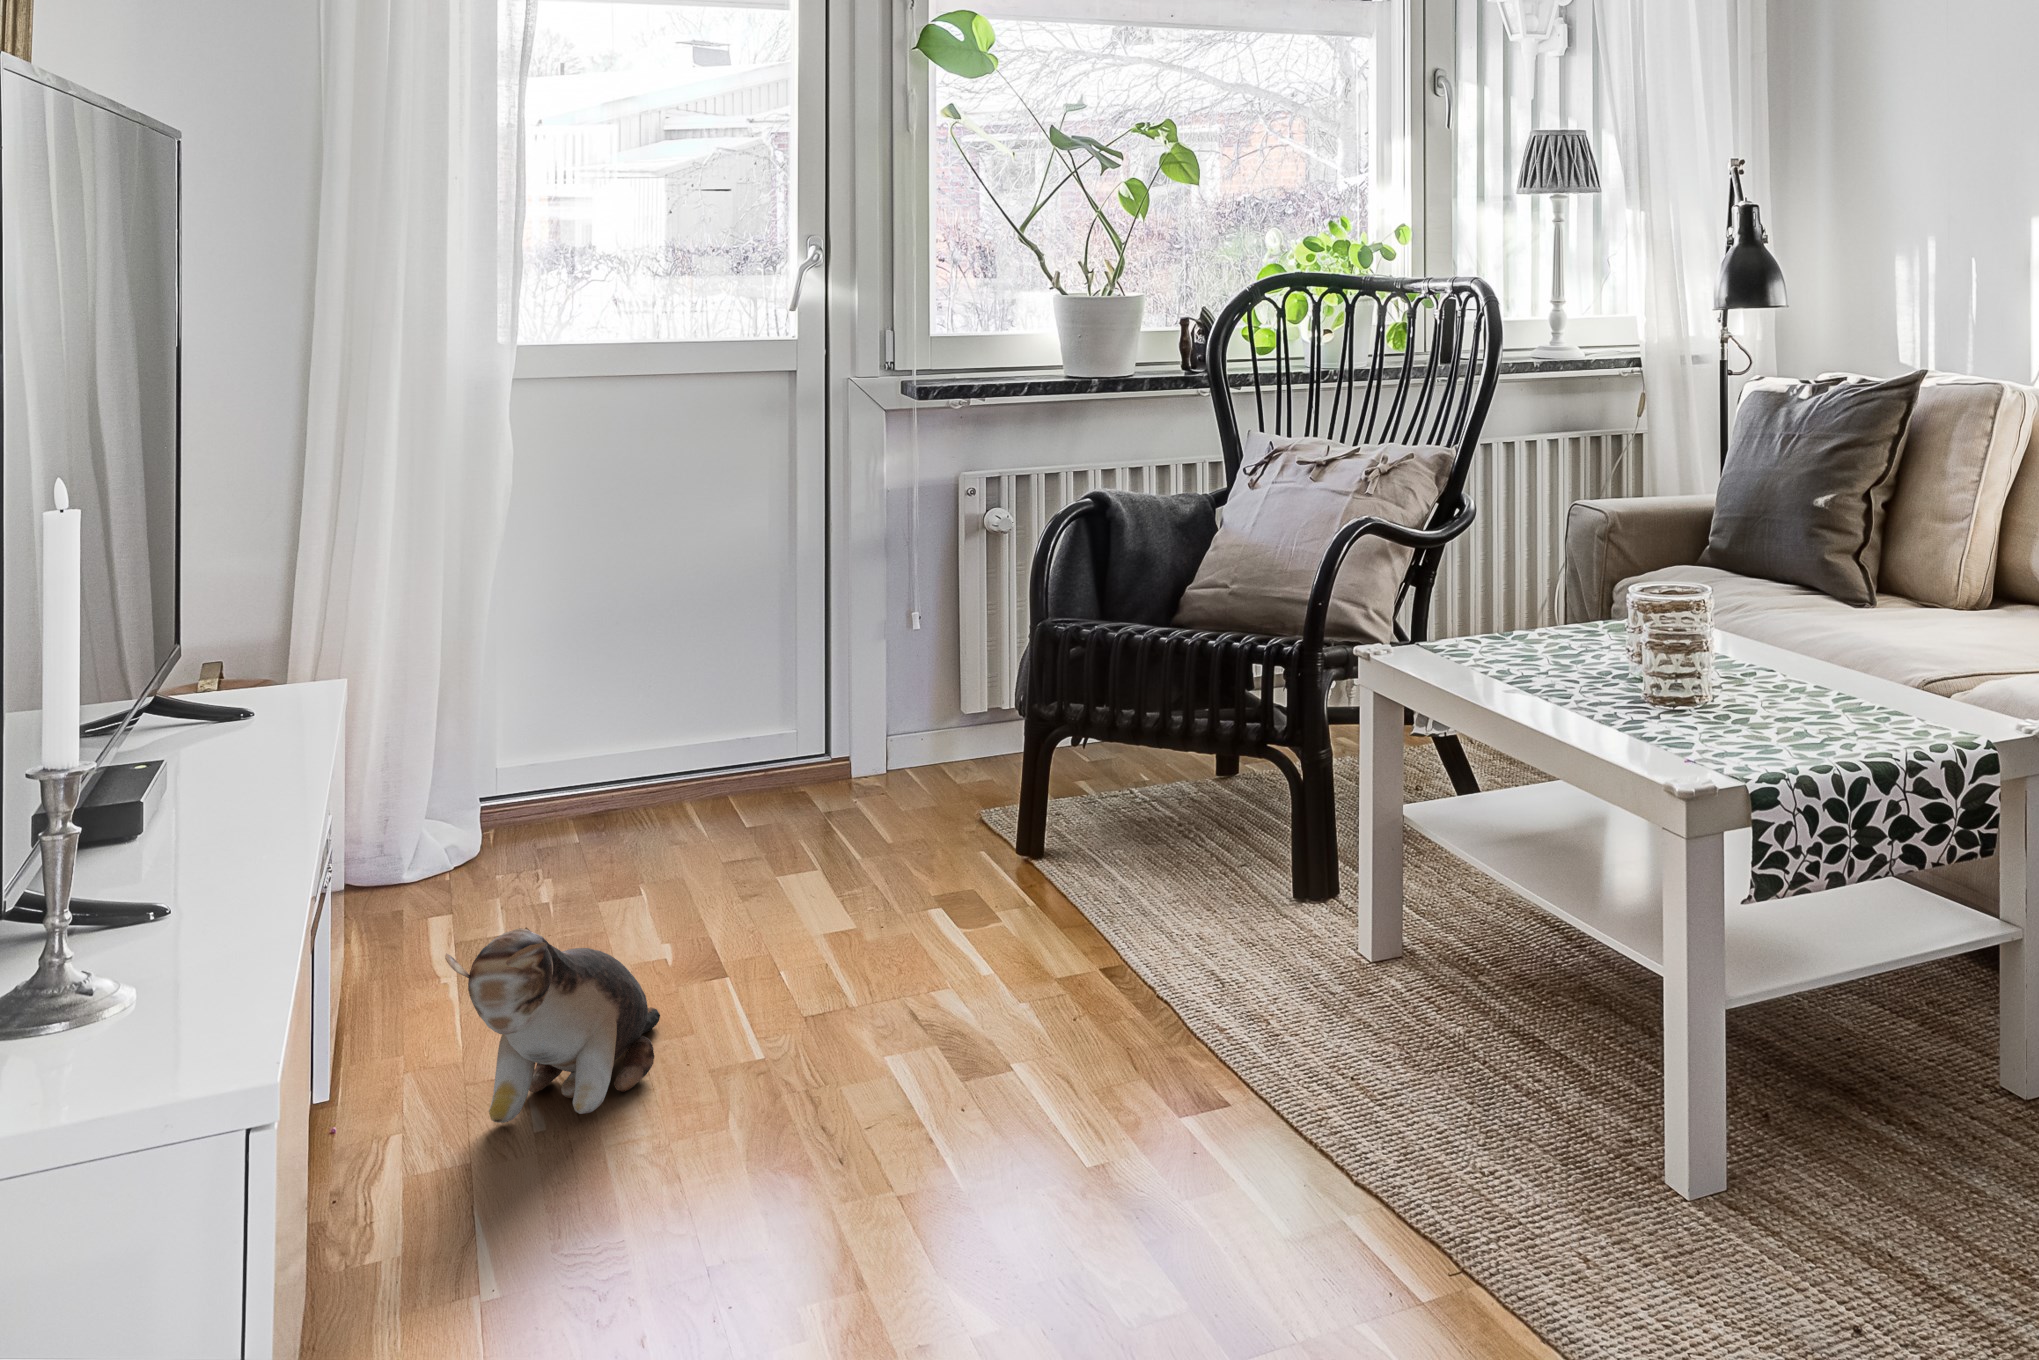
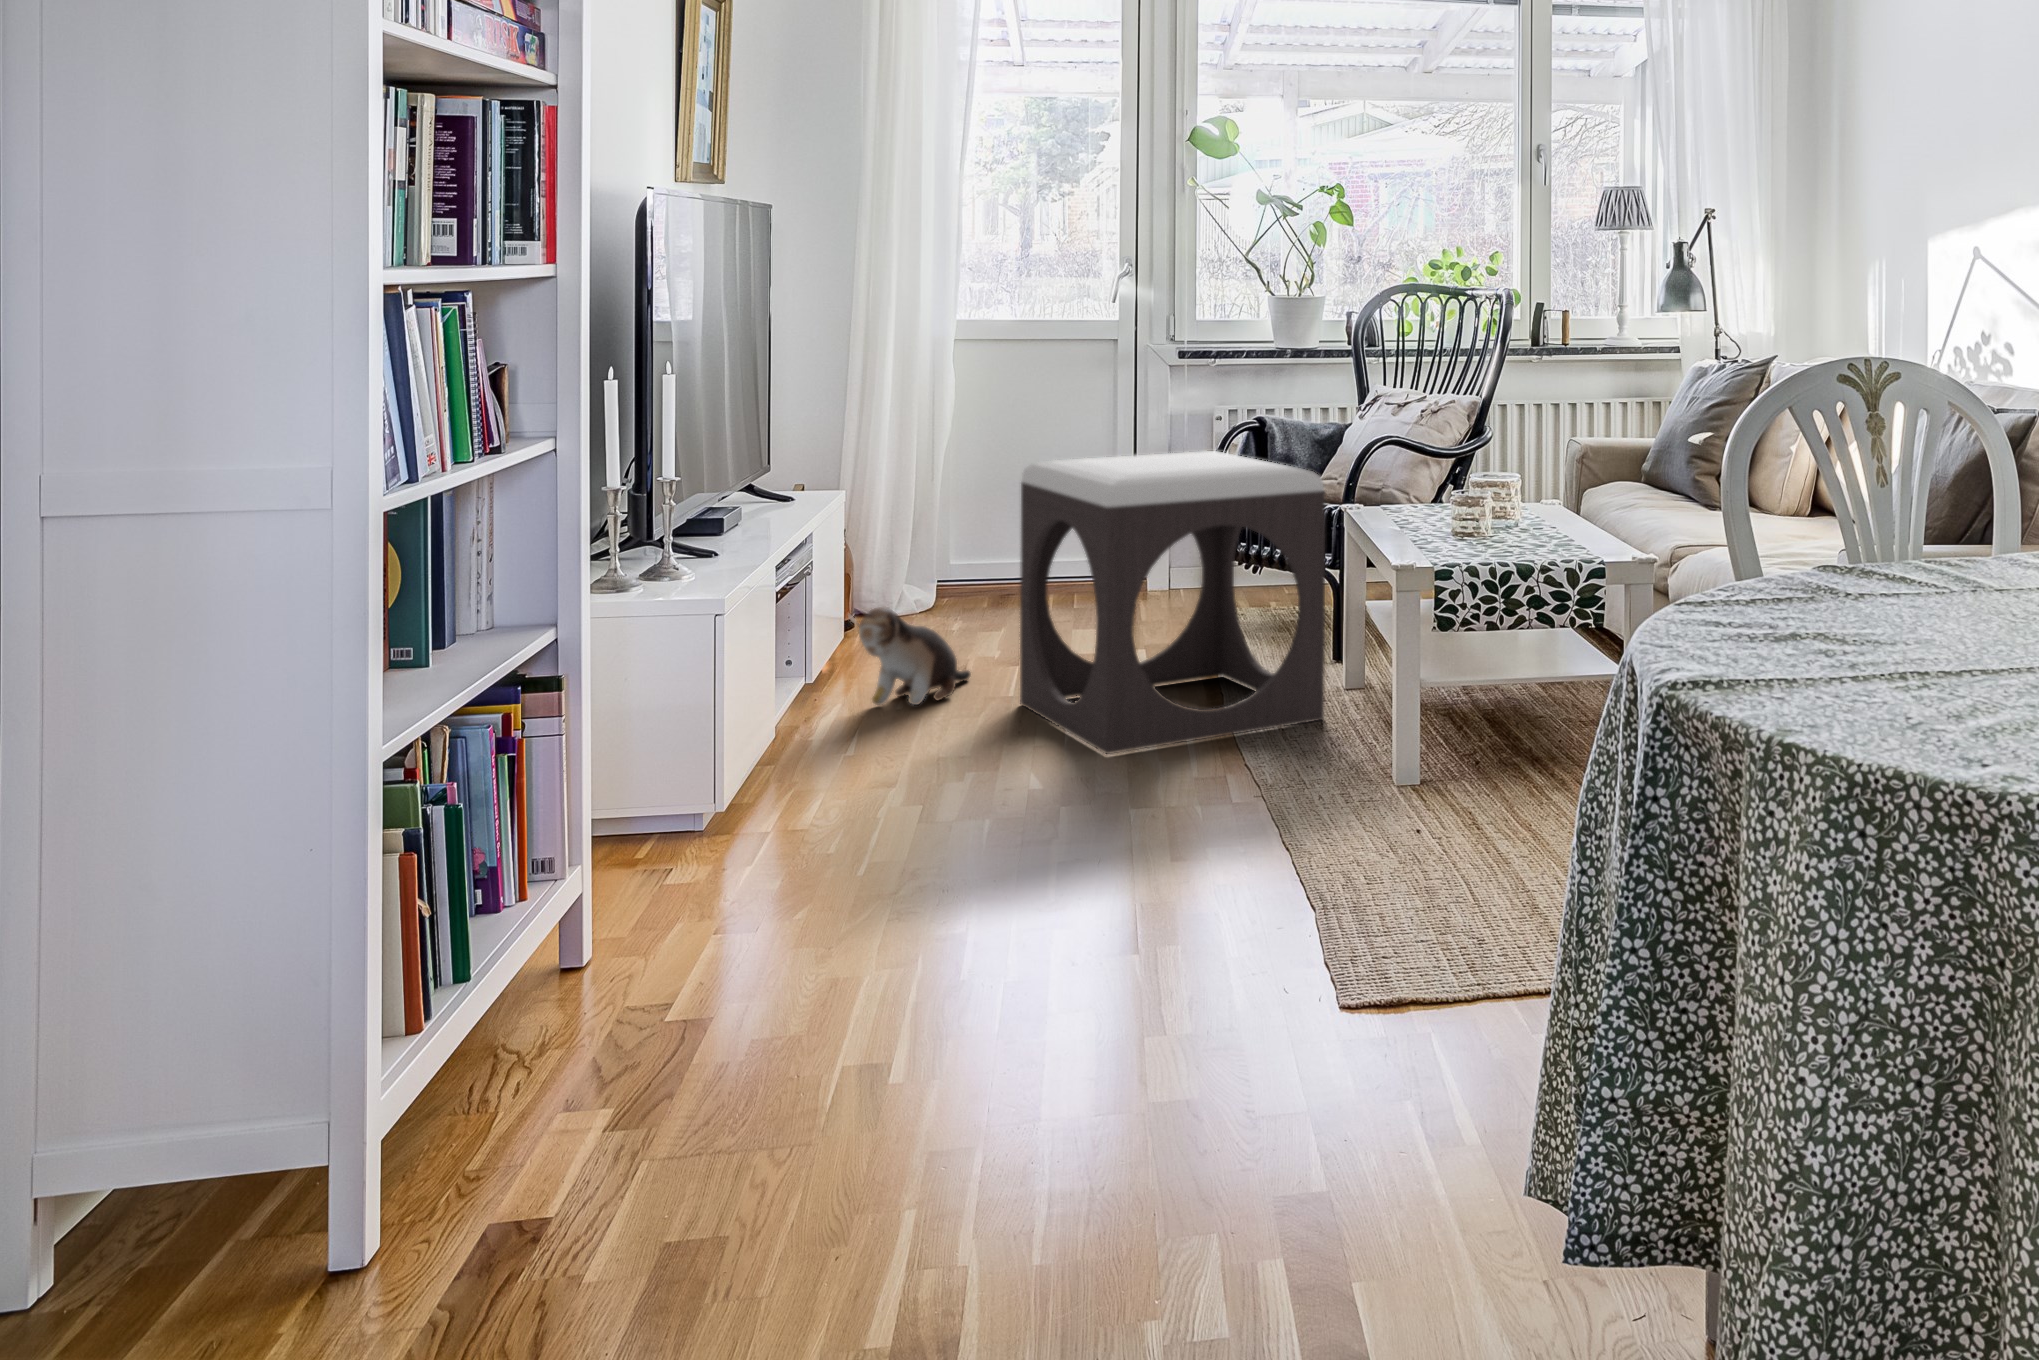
footstool: none [798,570,1402,1195] -> present [1020,451,1326,754]

